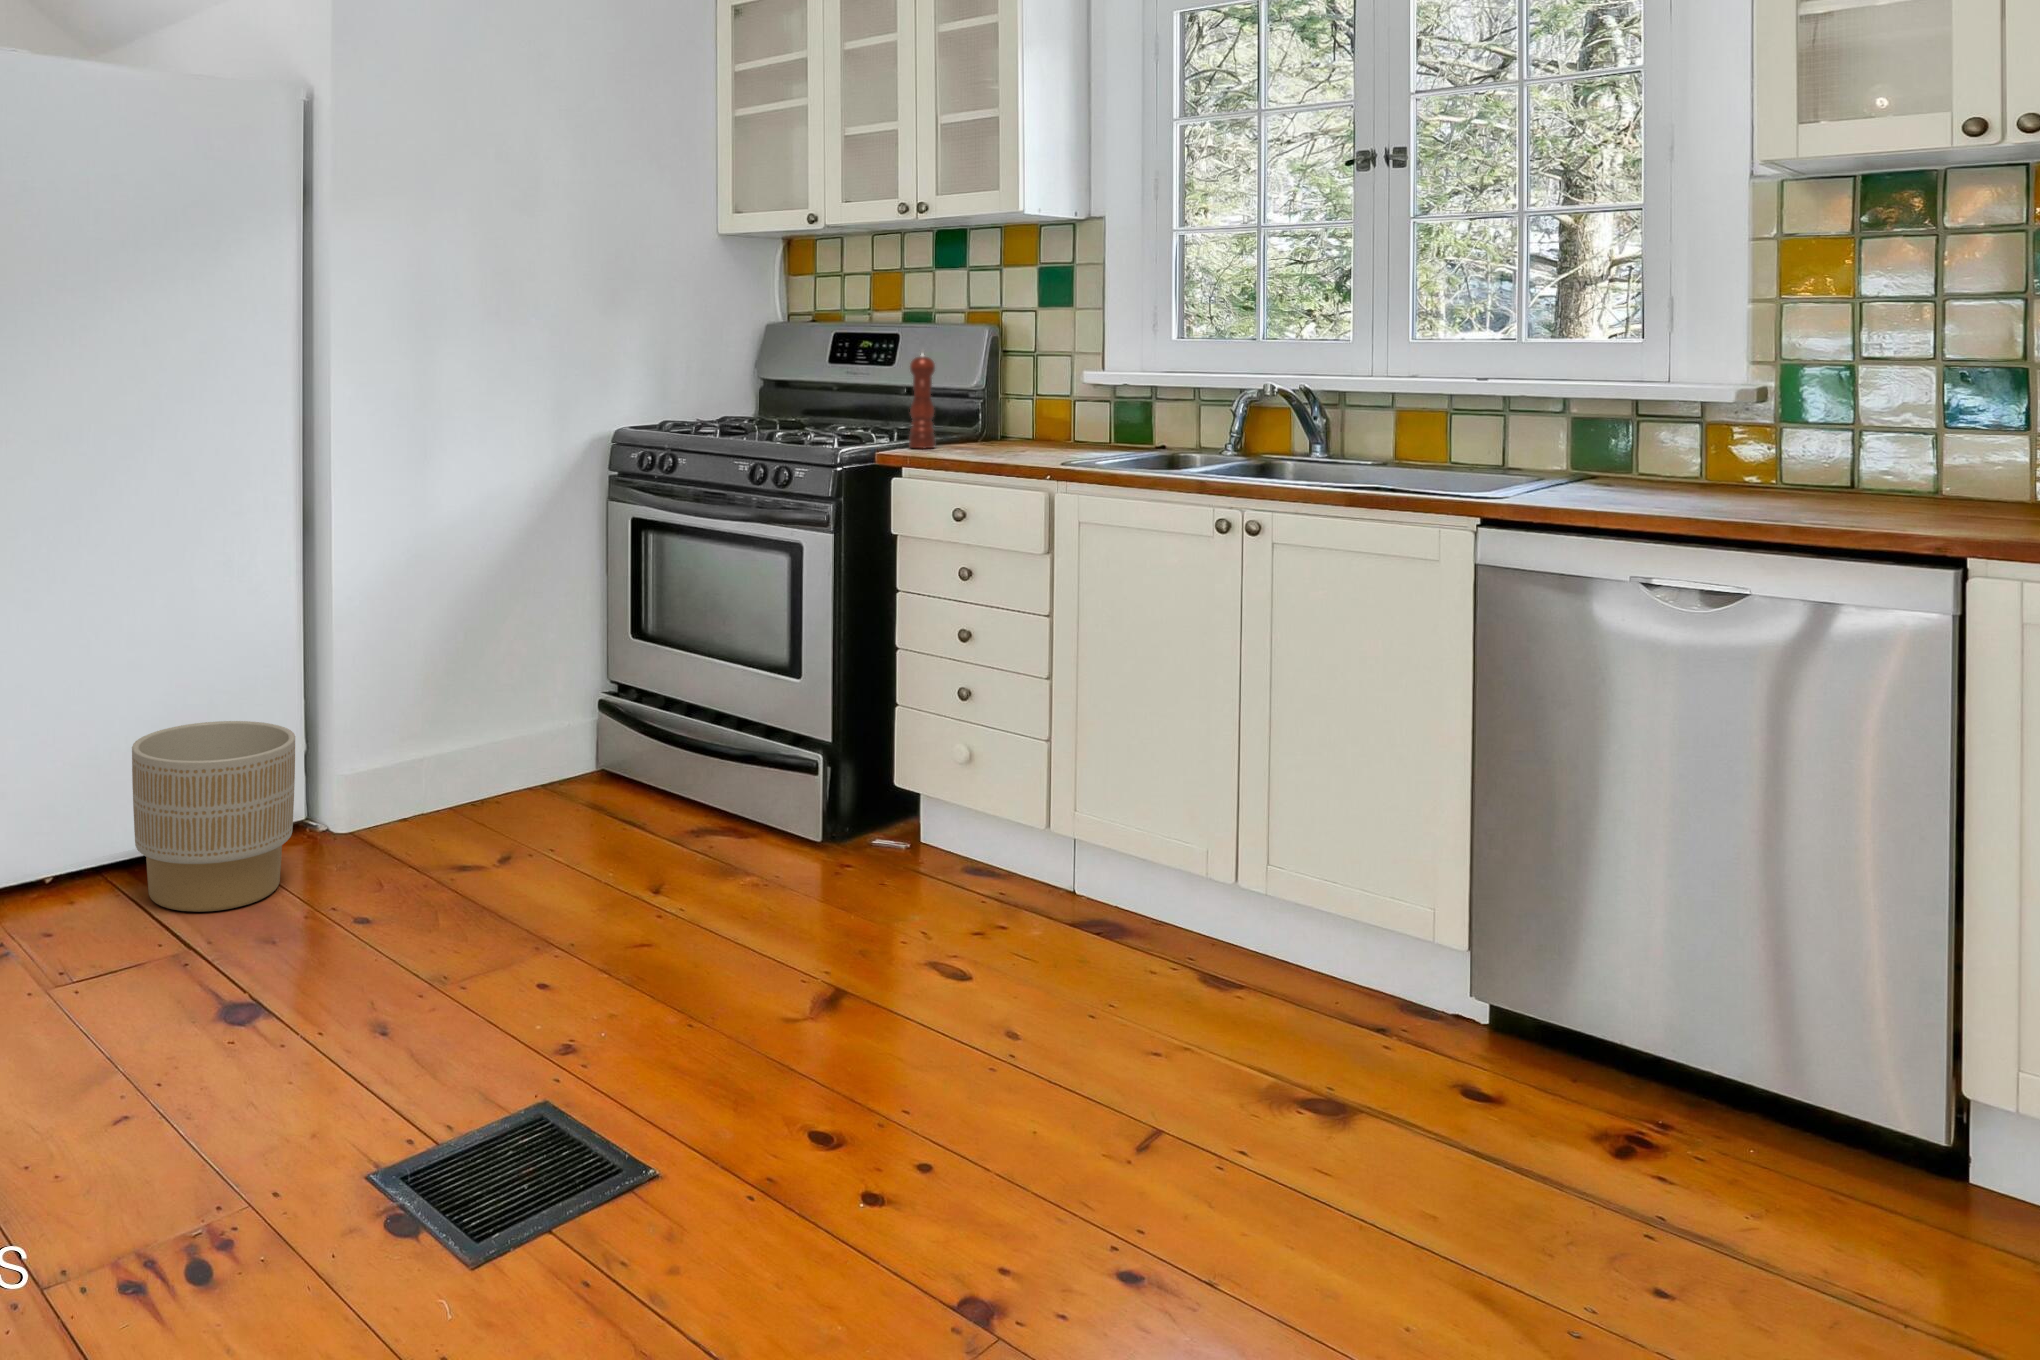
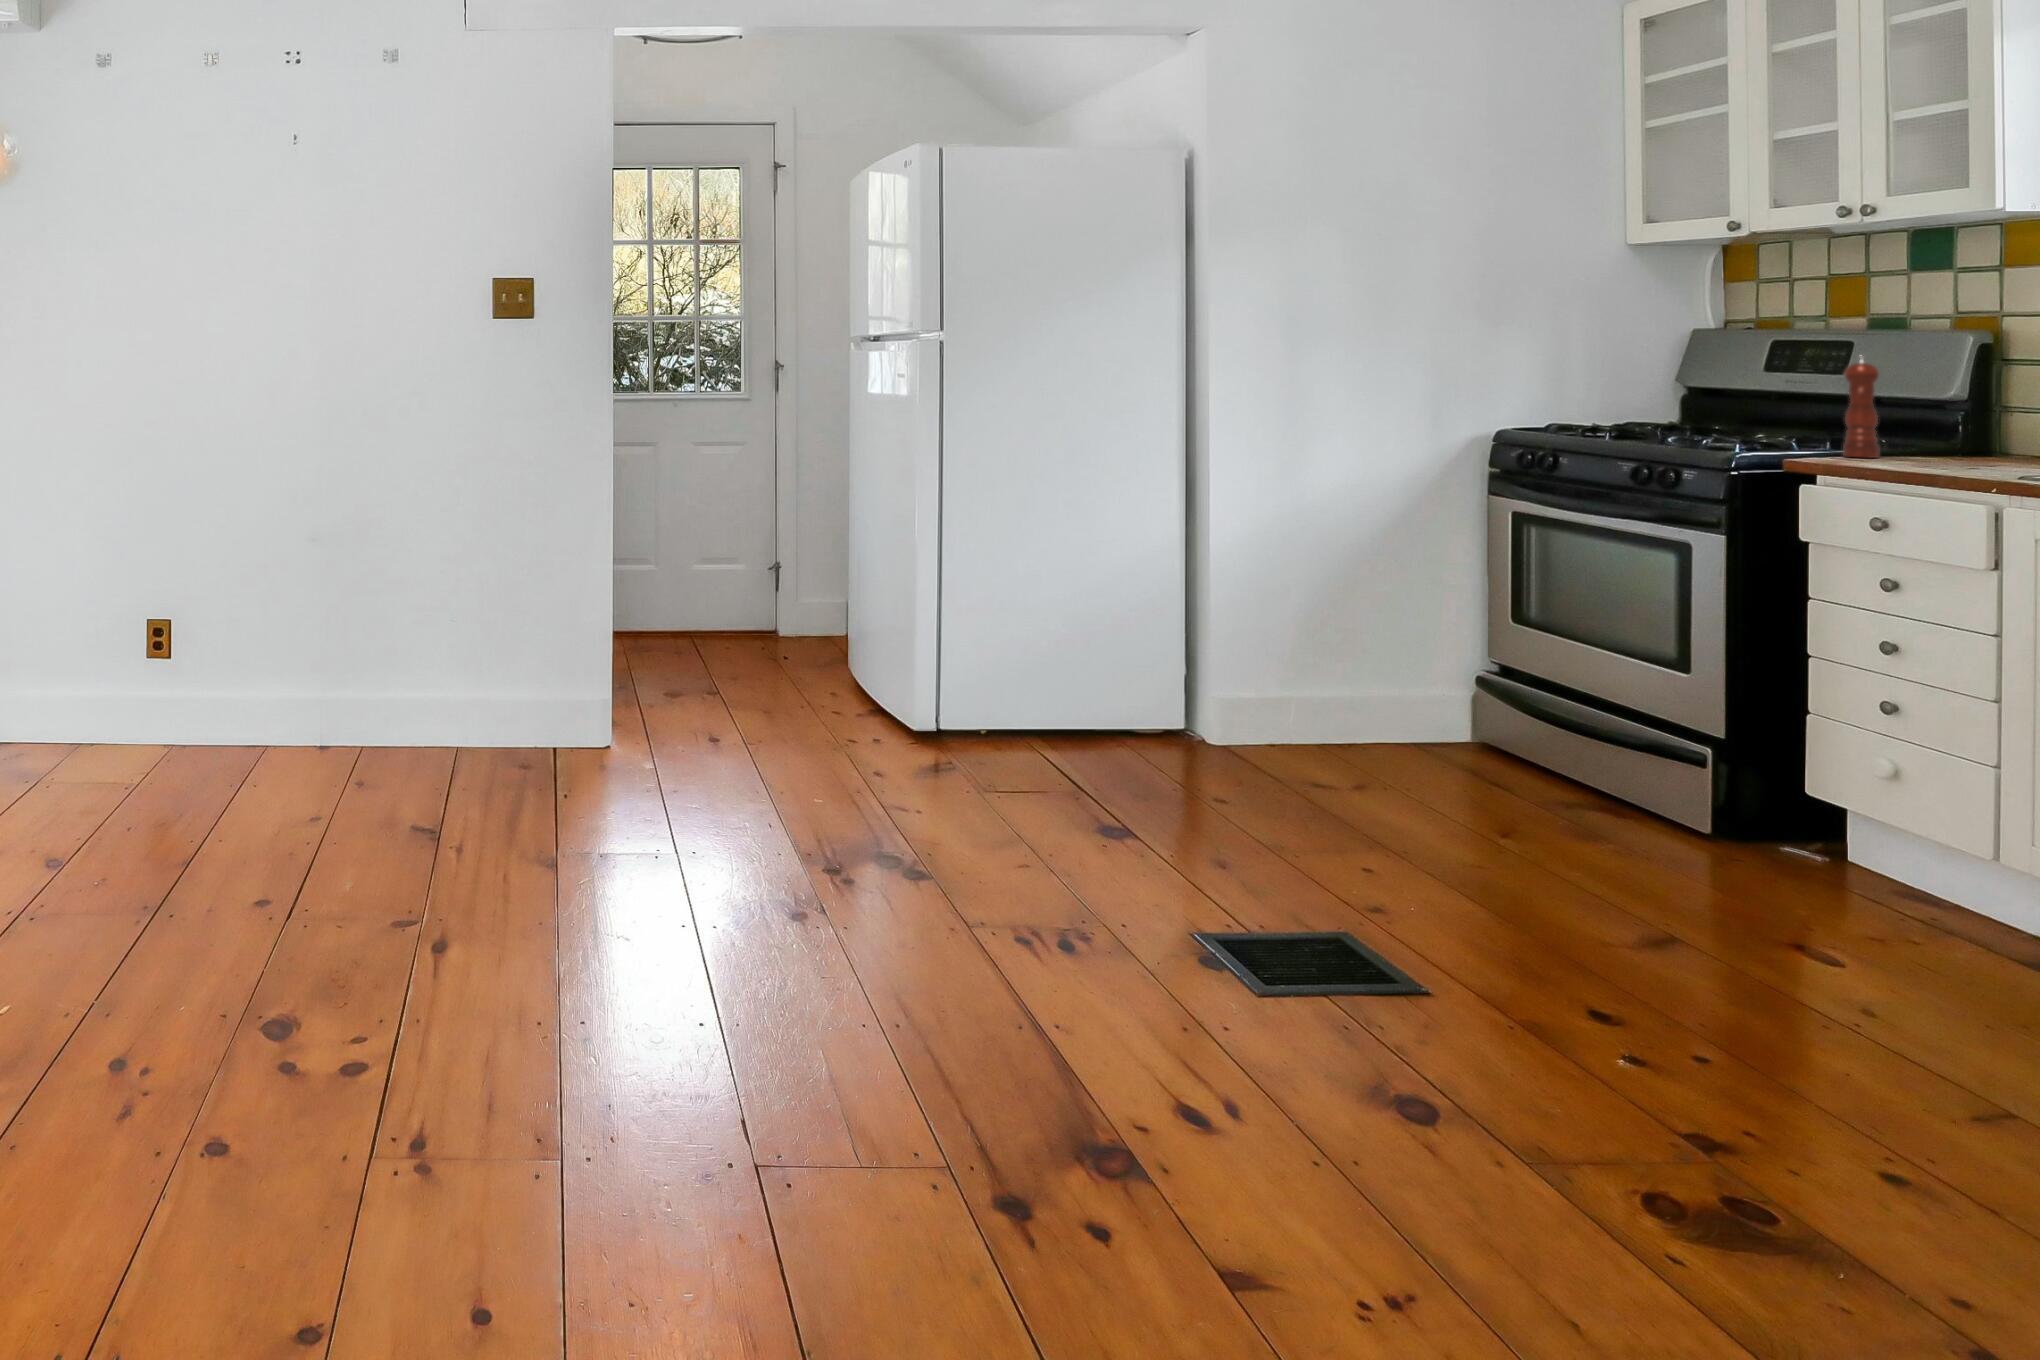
planter: present [132,721,295,912] -> none [1043,638,1170,775]

